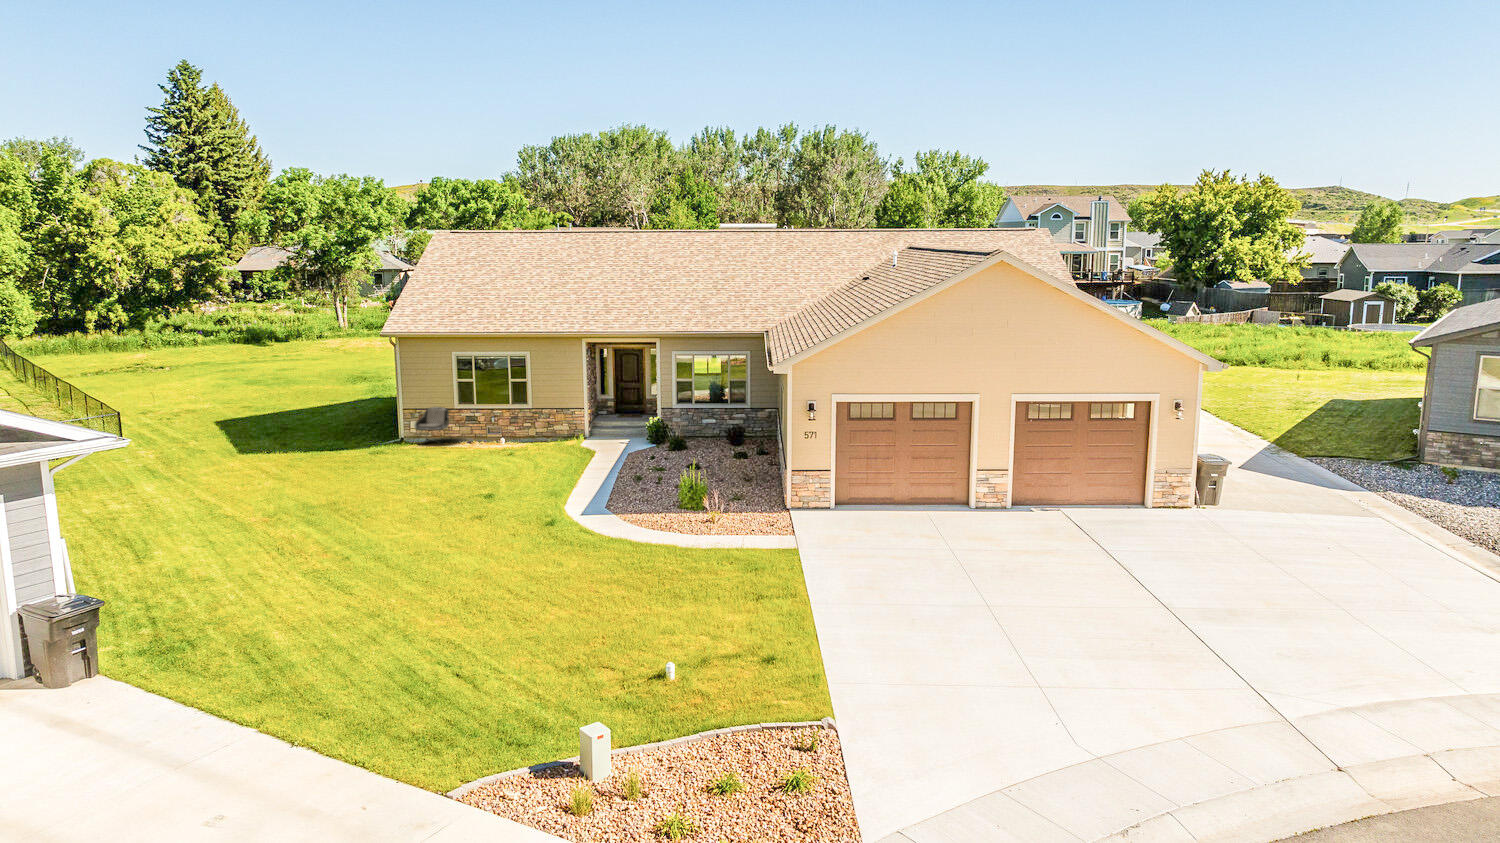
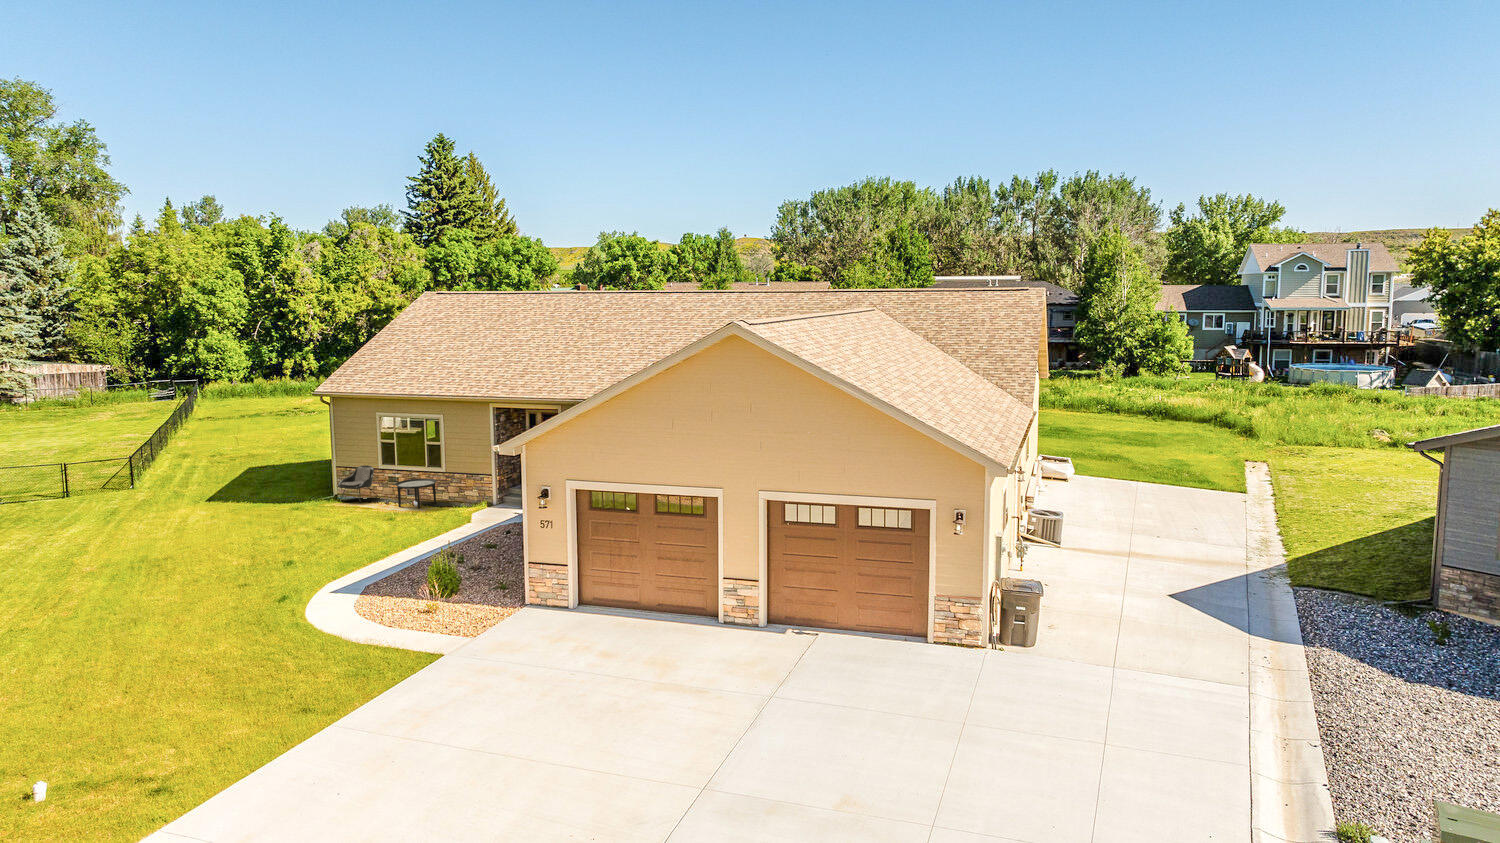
round table: none [488,417,529,446] -> present [395,478,437,508]

